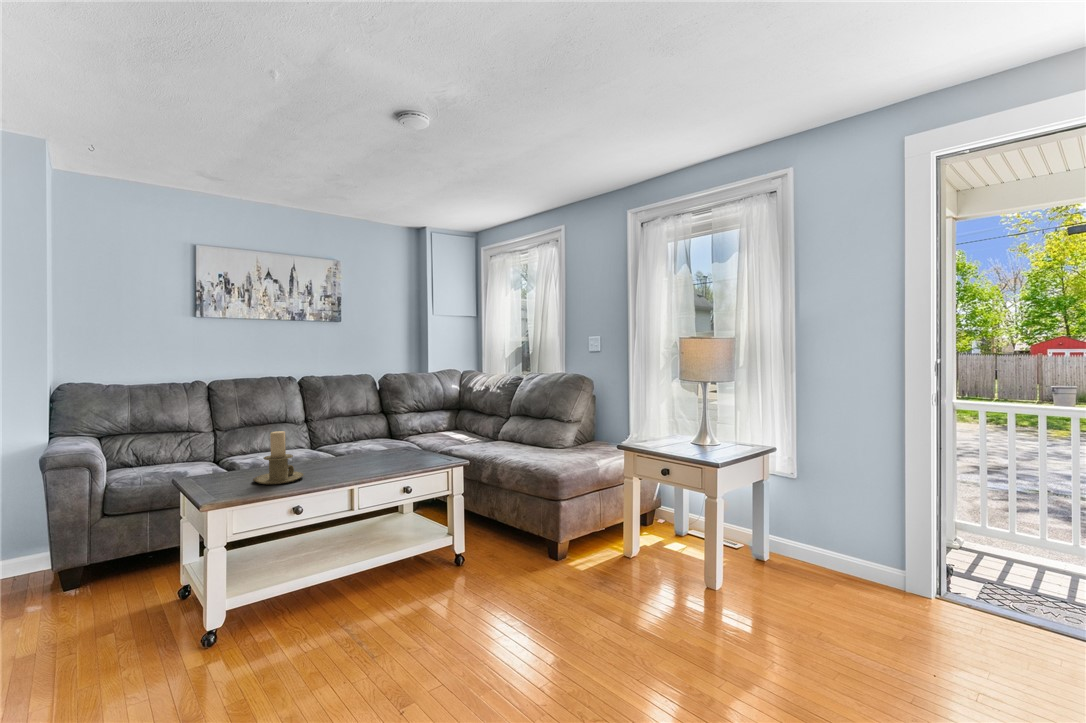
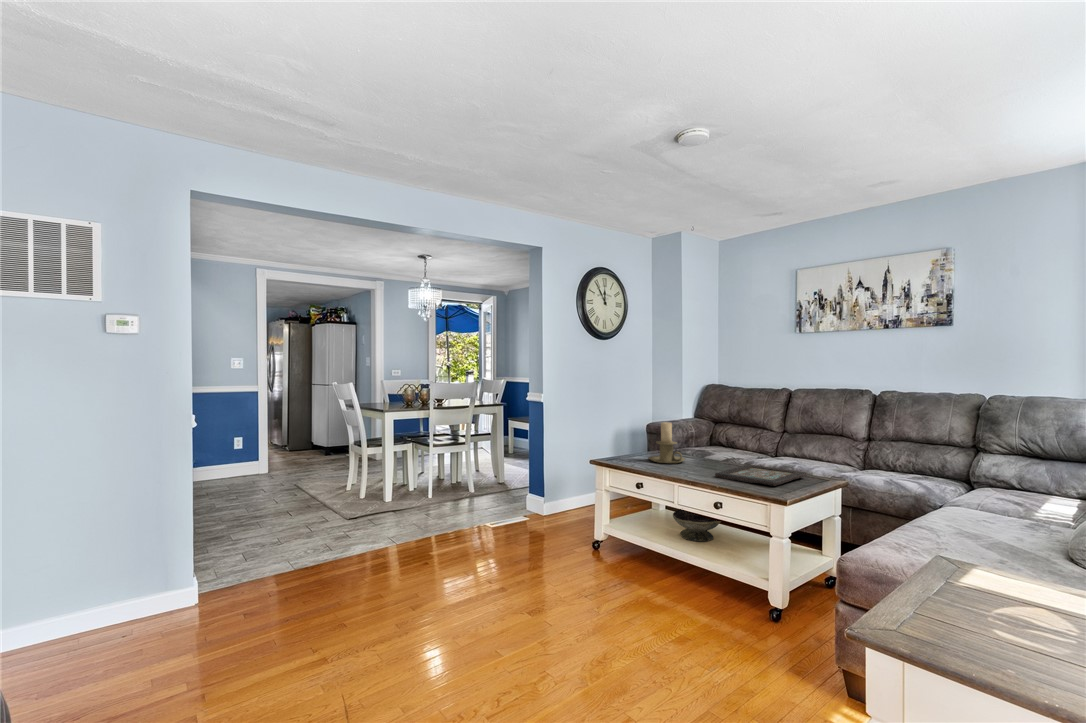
decorative tray: none [346,449,430,471] -> present [715,465,807,486]
decorative bowl: none [312,513,368,553] -> present [673,509,721,541]

